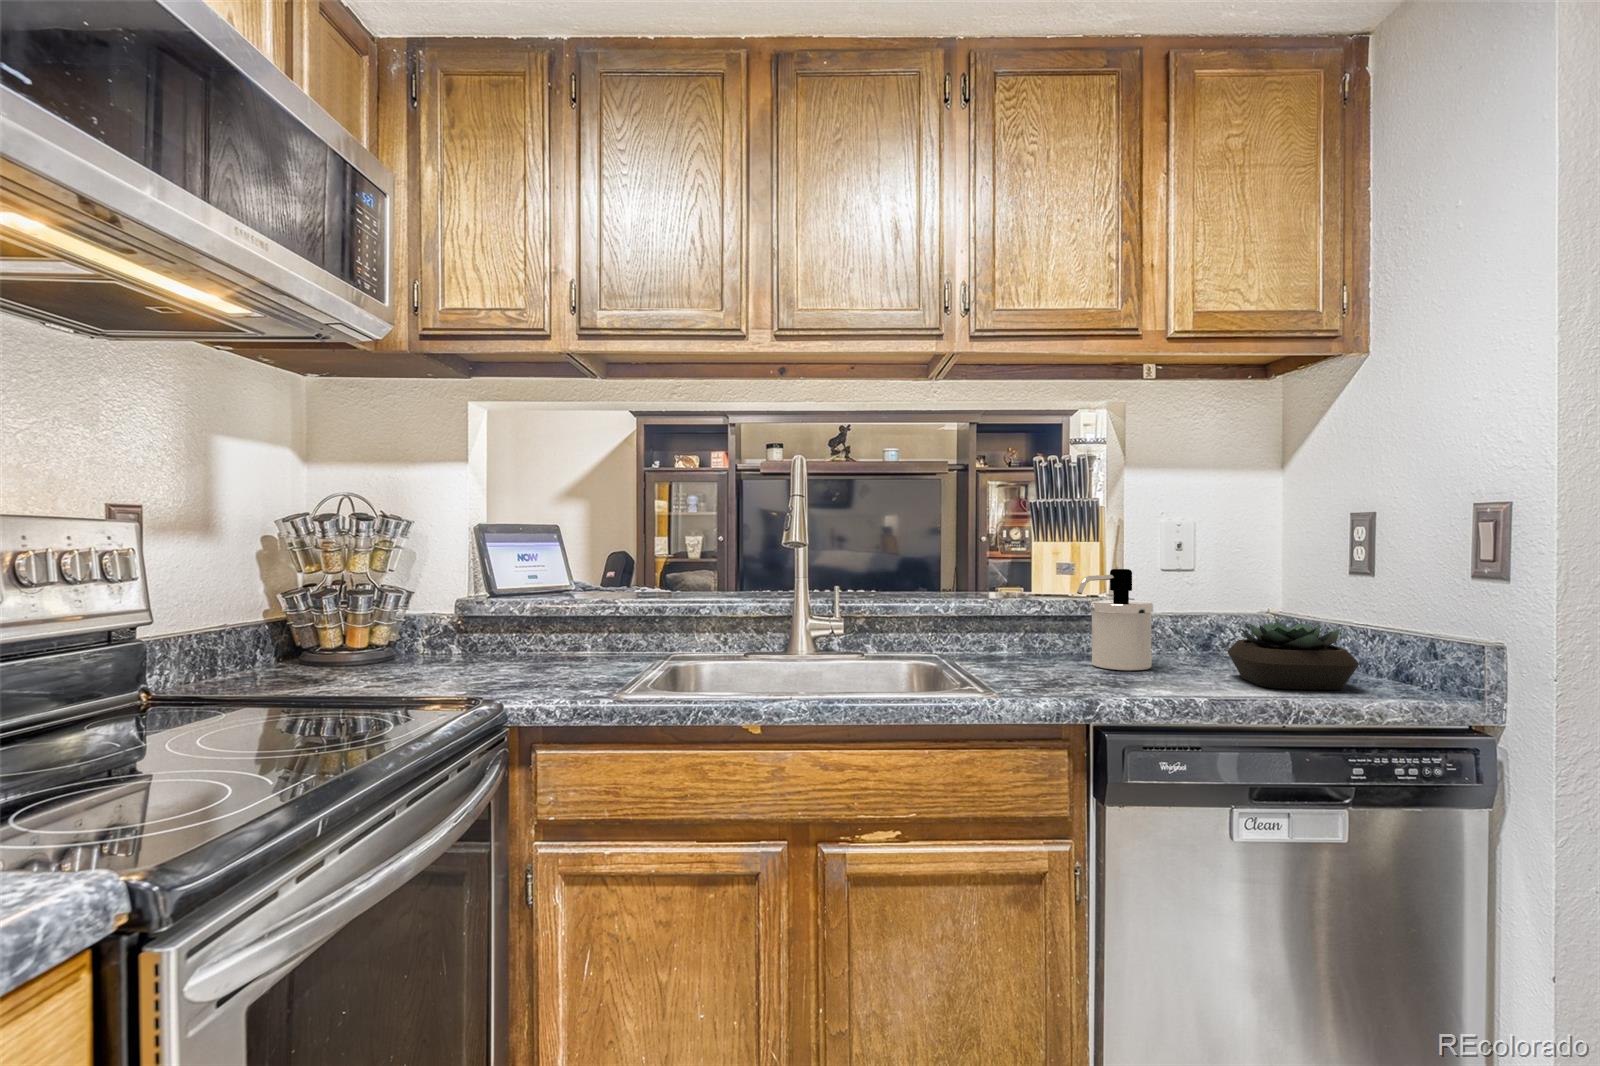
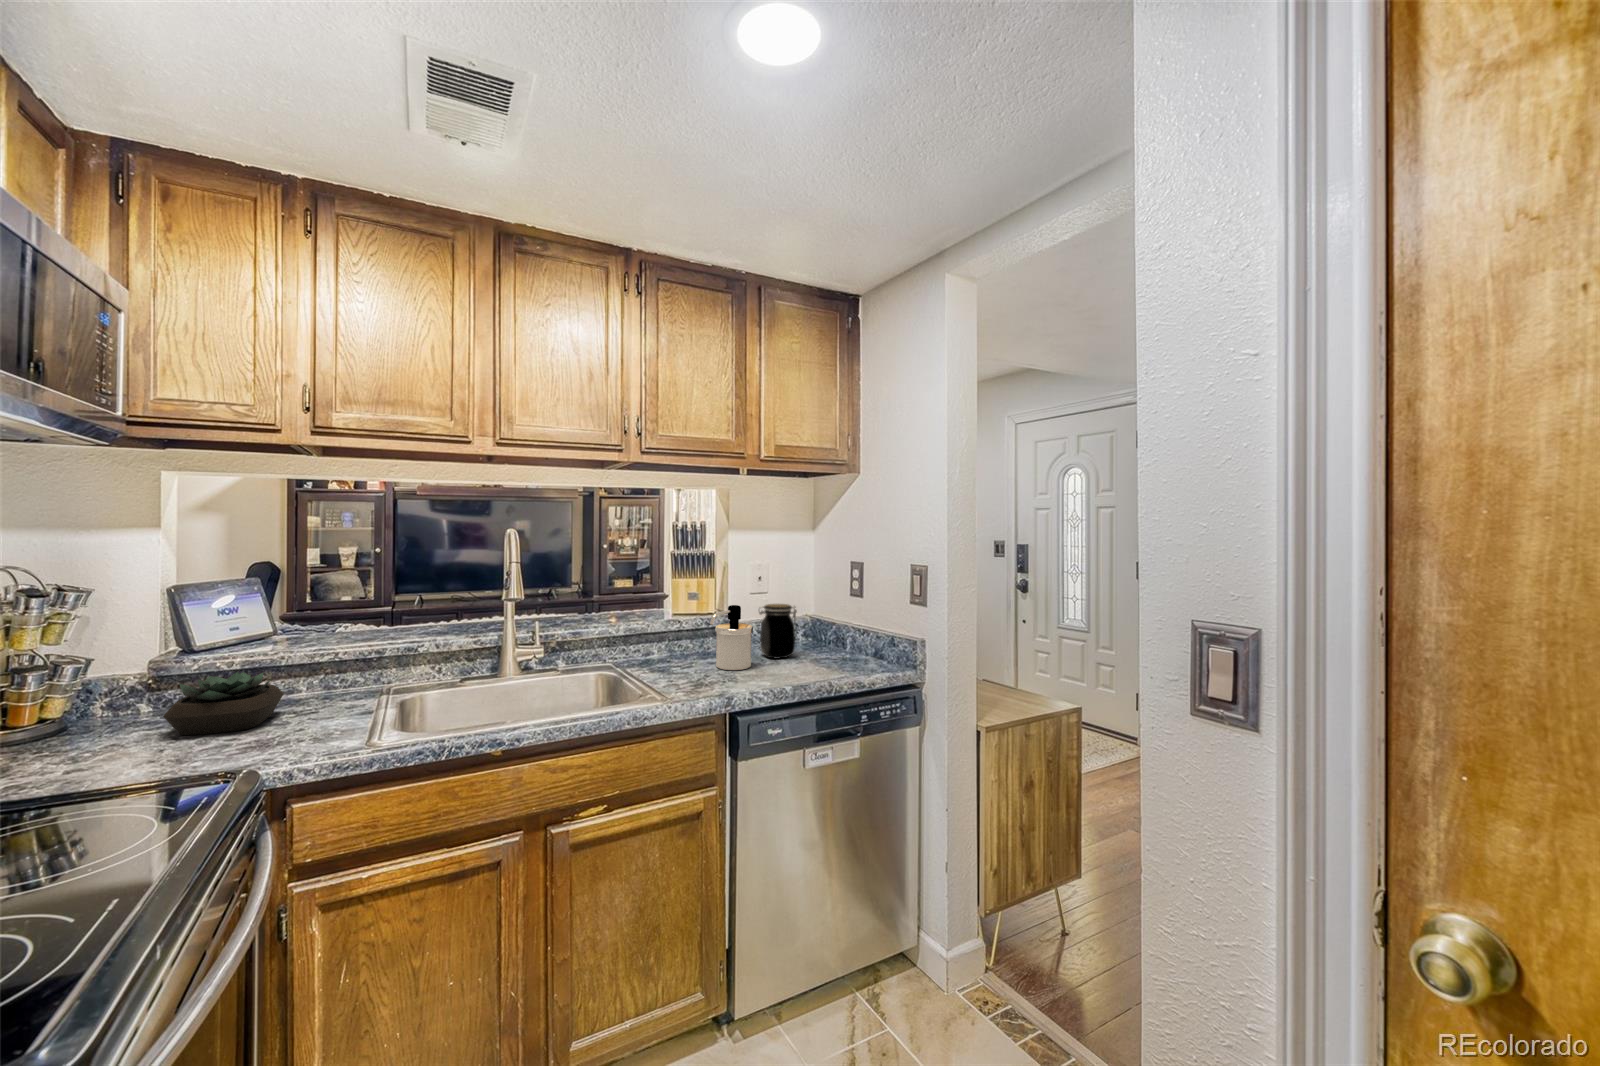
jar: none [1167,576,1237,663] -> present [759,604,797,658]
succulent plant: present [1227,621,1359,690] -> present [163,672,284,735]

